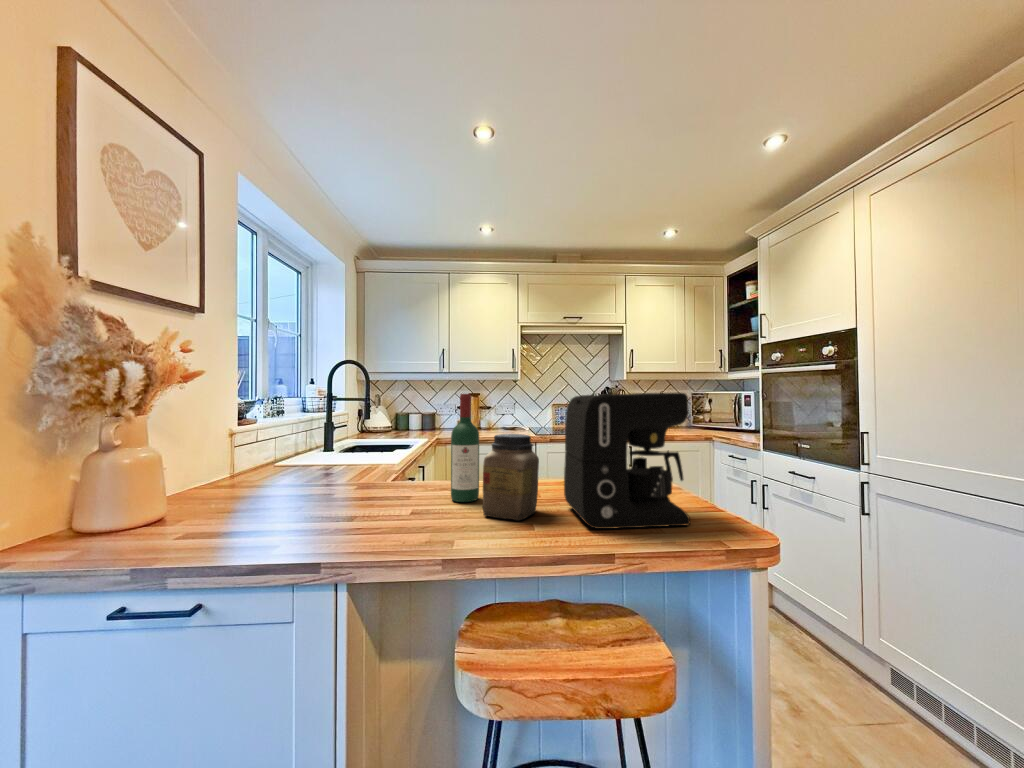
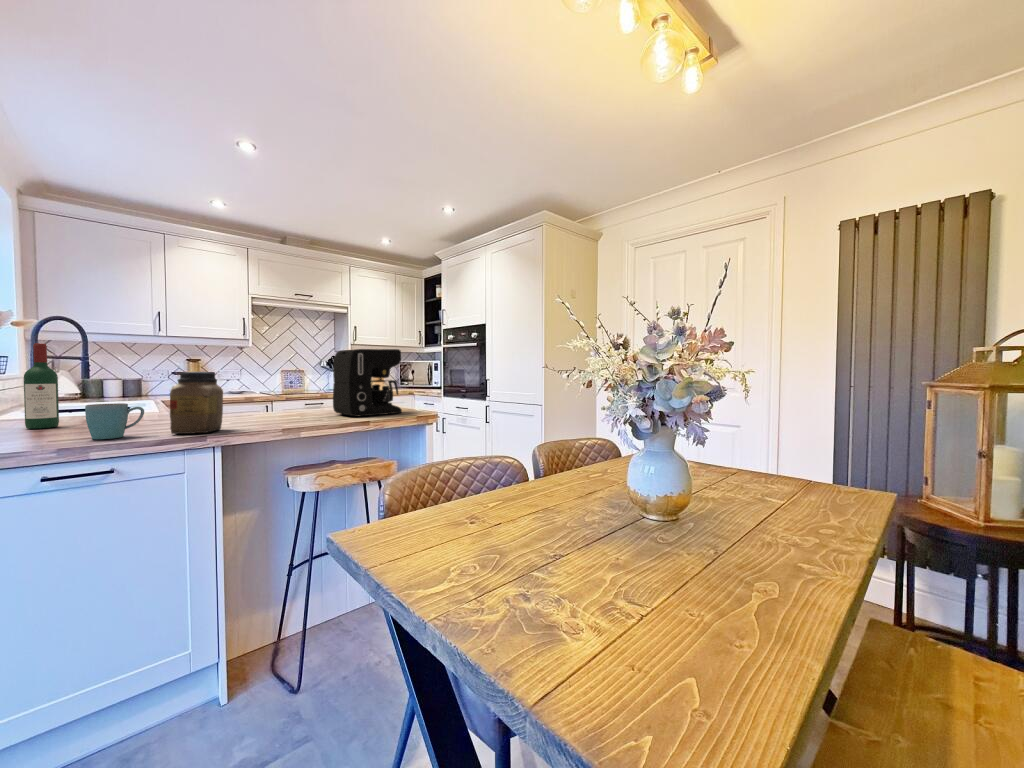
wine bottle: present [451,394,479,502] -> present [24,343,59,429]
jar: present [483,434,539,520] -> present [170,372,223,434]
mug: none [202,488,269,548] -> present [85,403,144,439]

